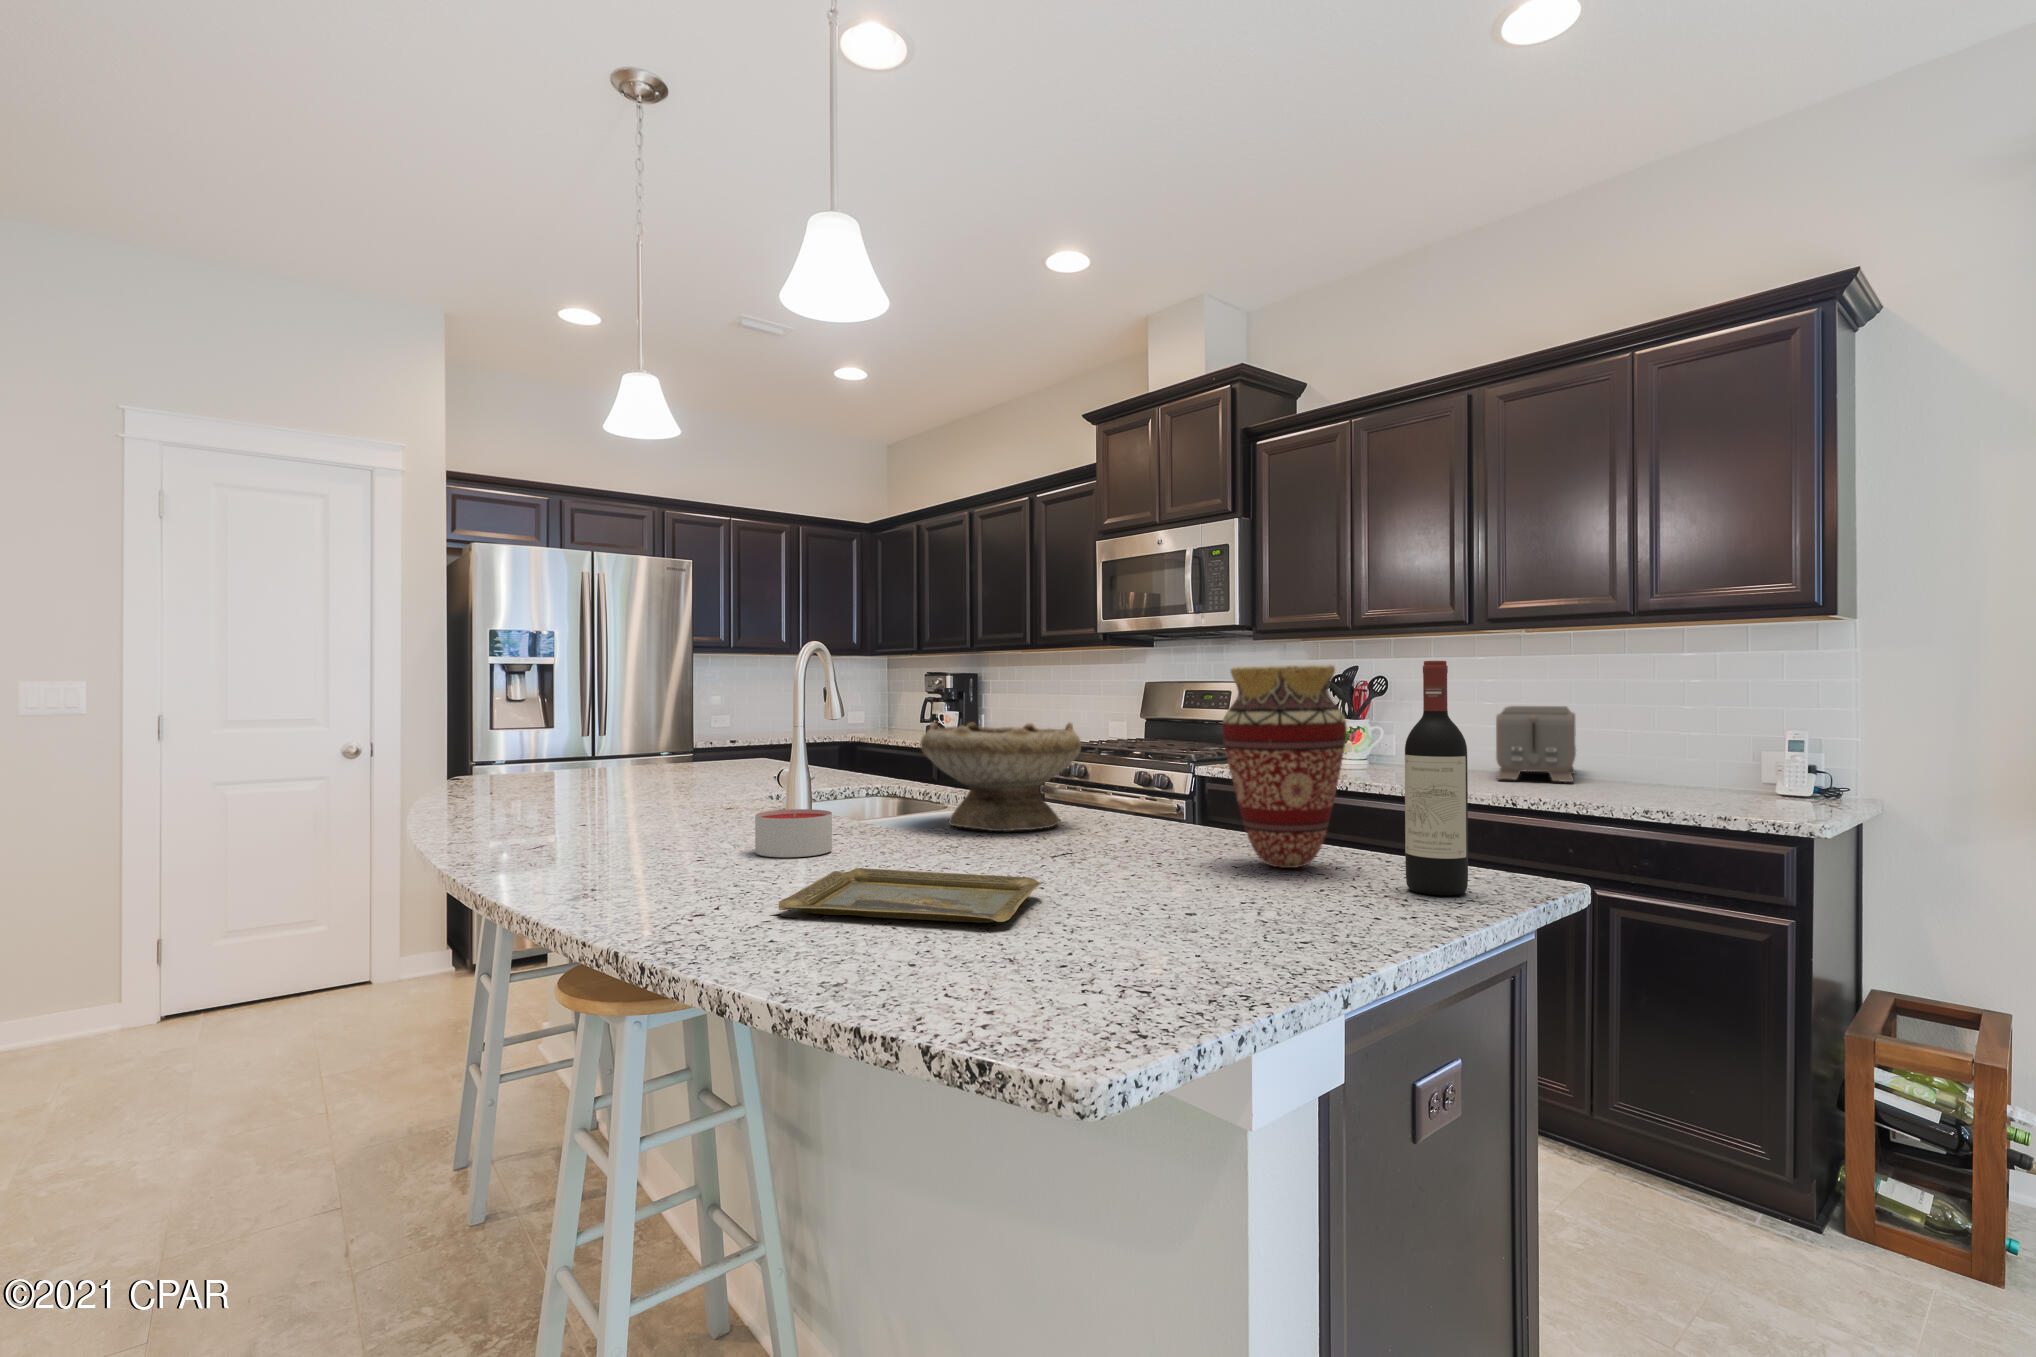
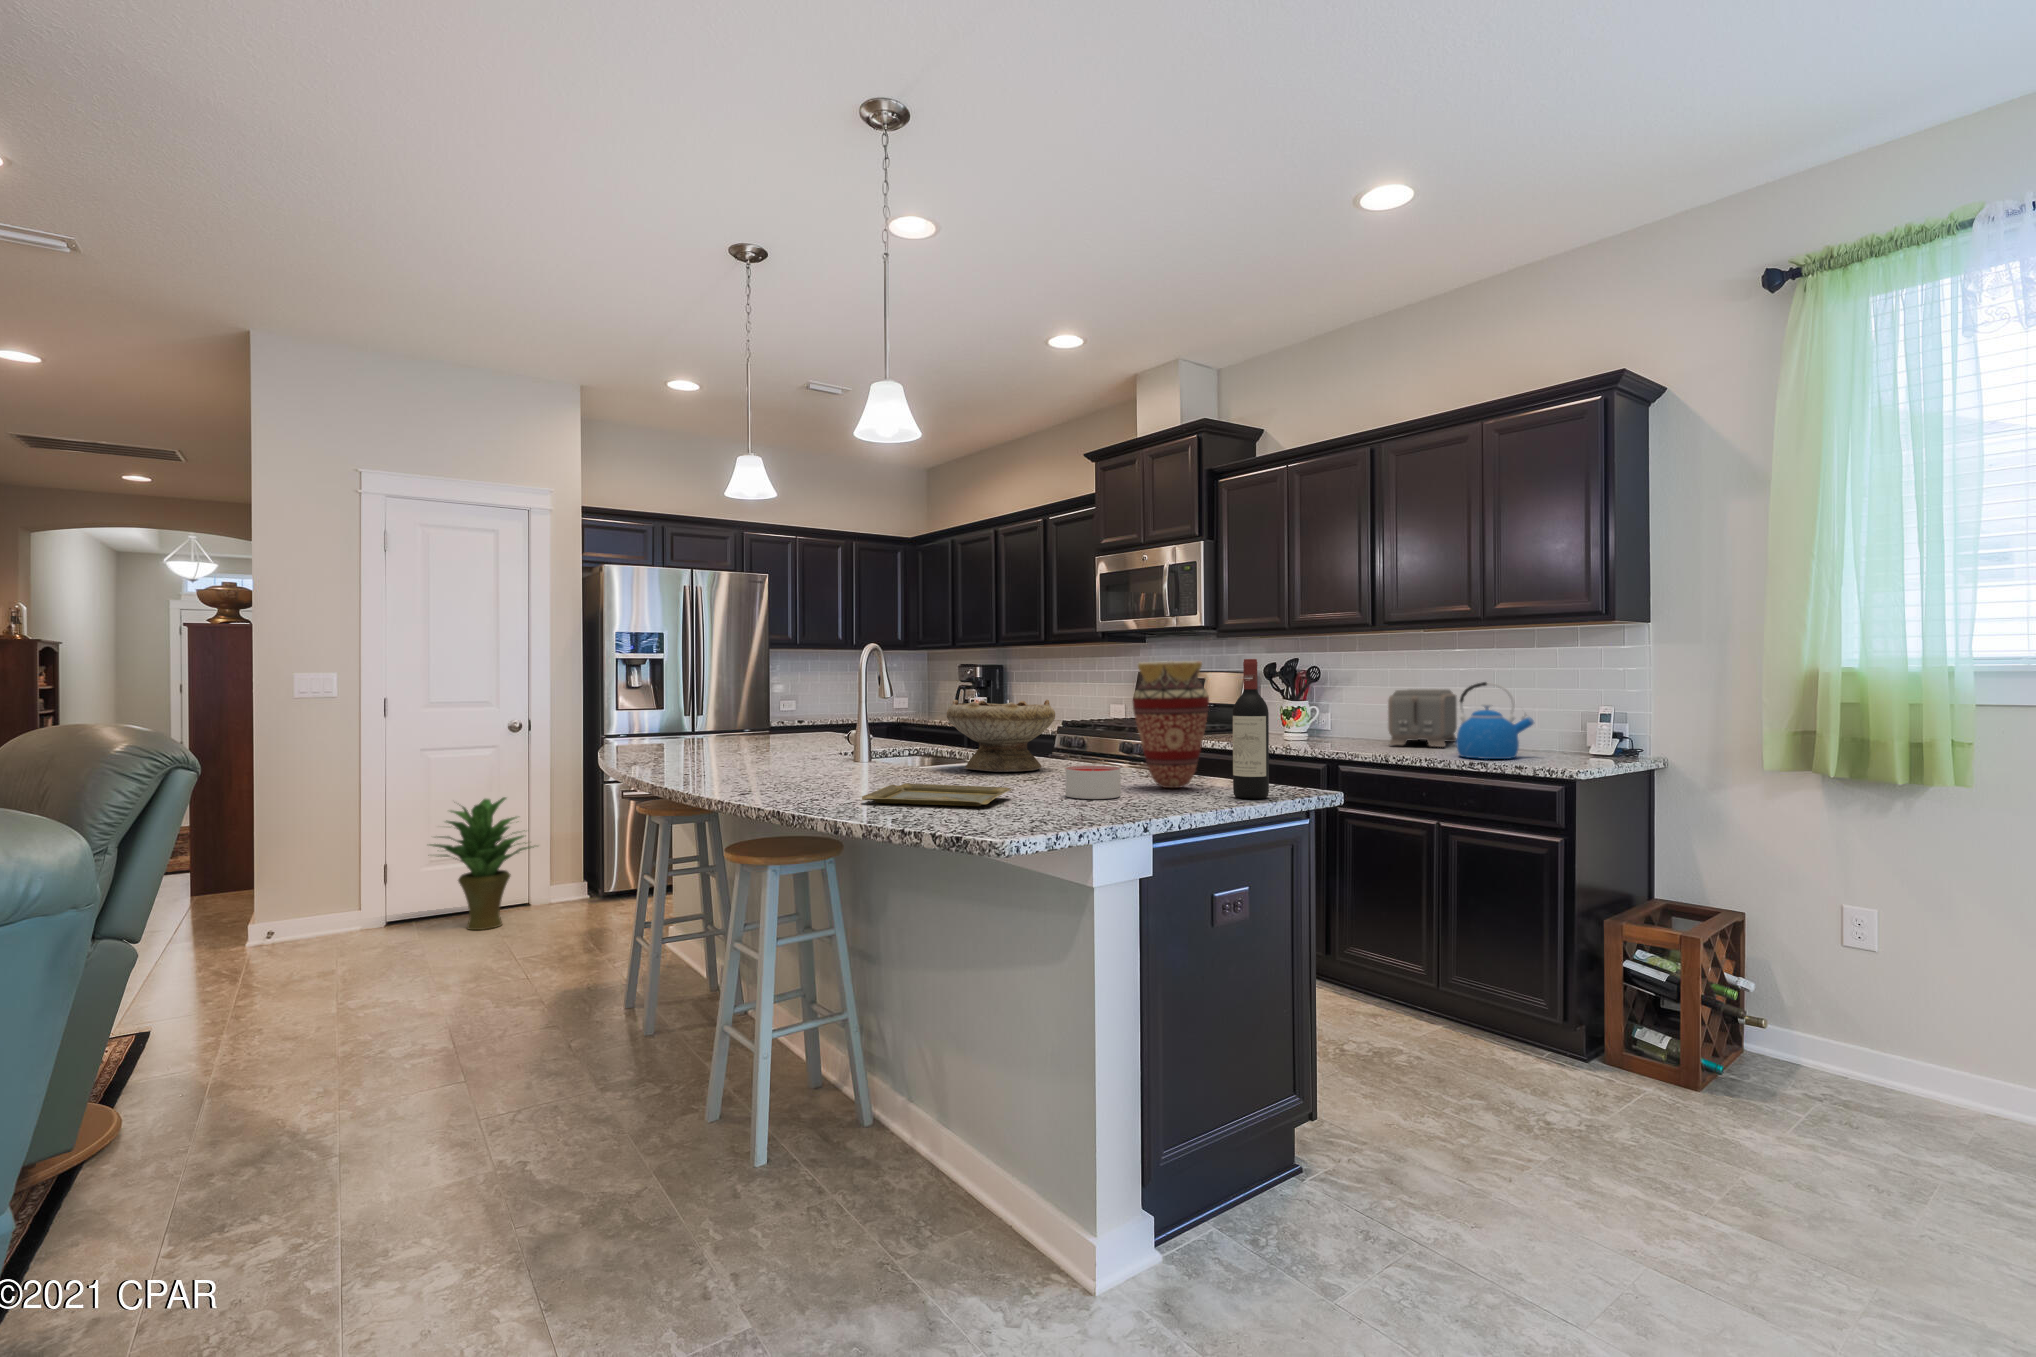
kettle: none [1605,697,1714,802] -> present [1456,682,1534,759]
candle: present [755,809,832,857] -> present [1066,766,1120,799]
potted plant: none [218,843,378,1022] -> present [430,797,534,930]

